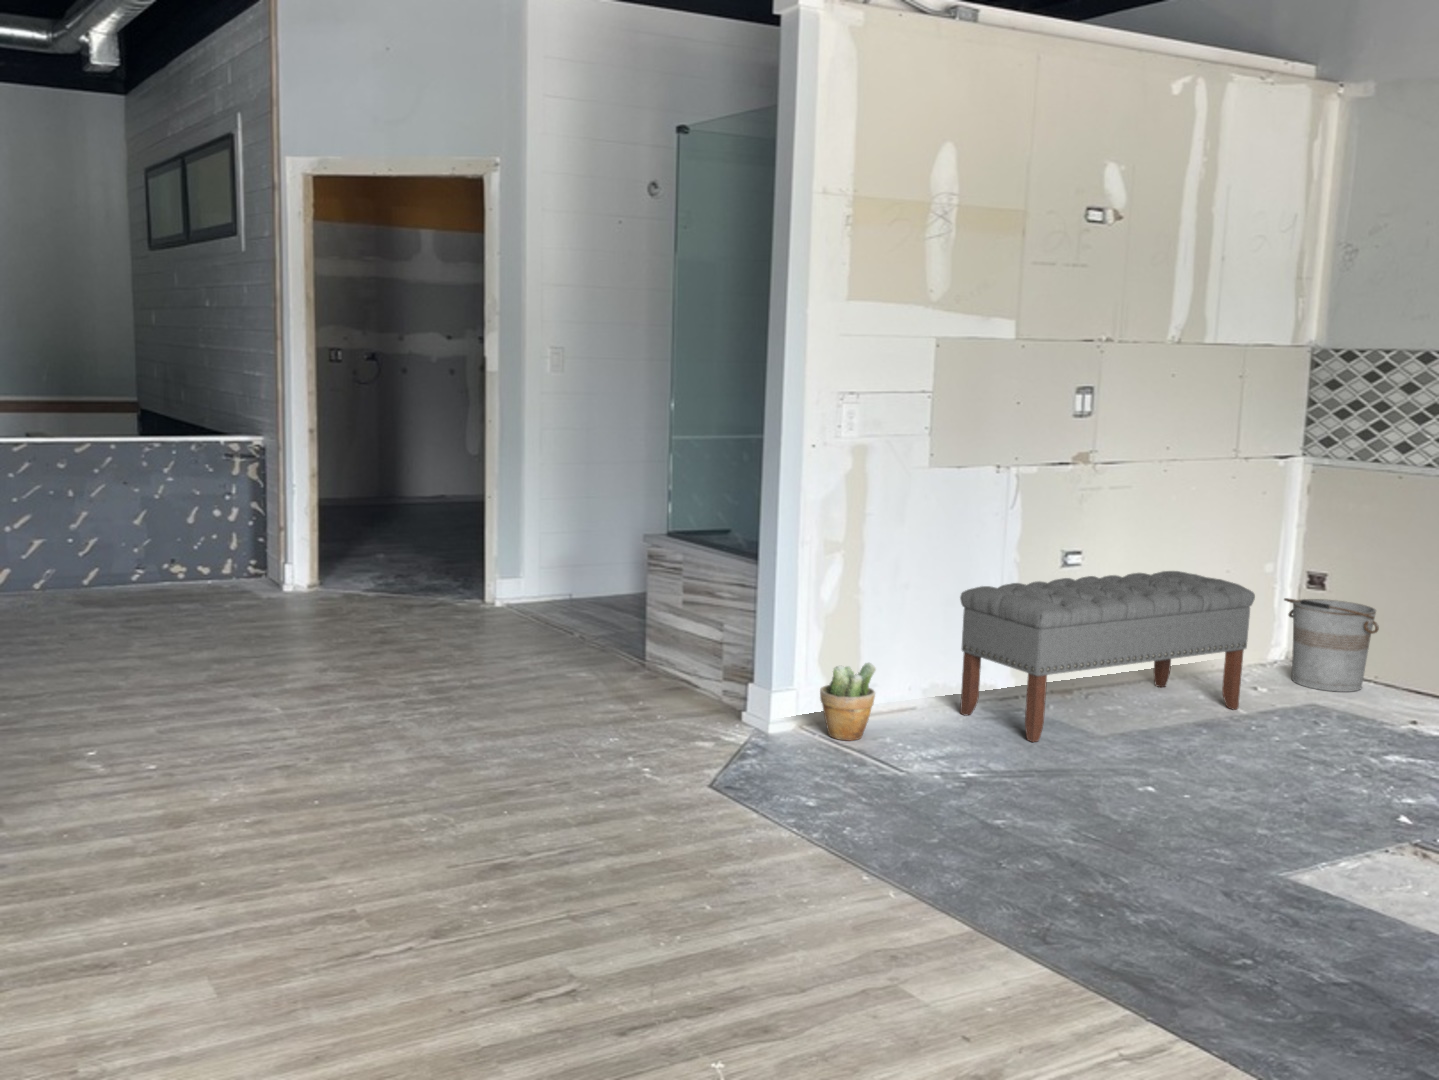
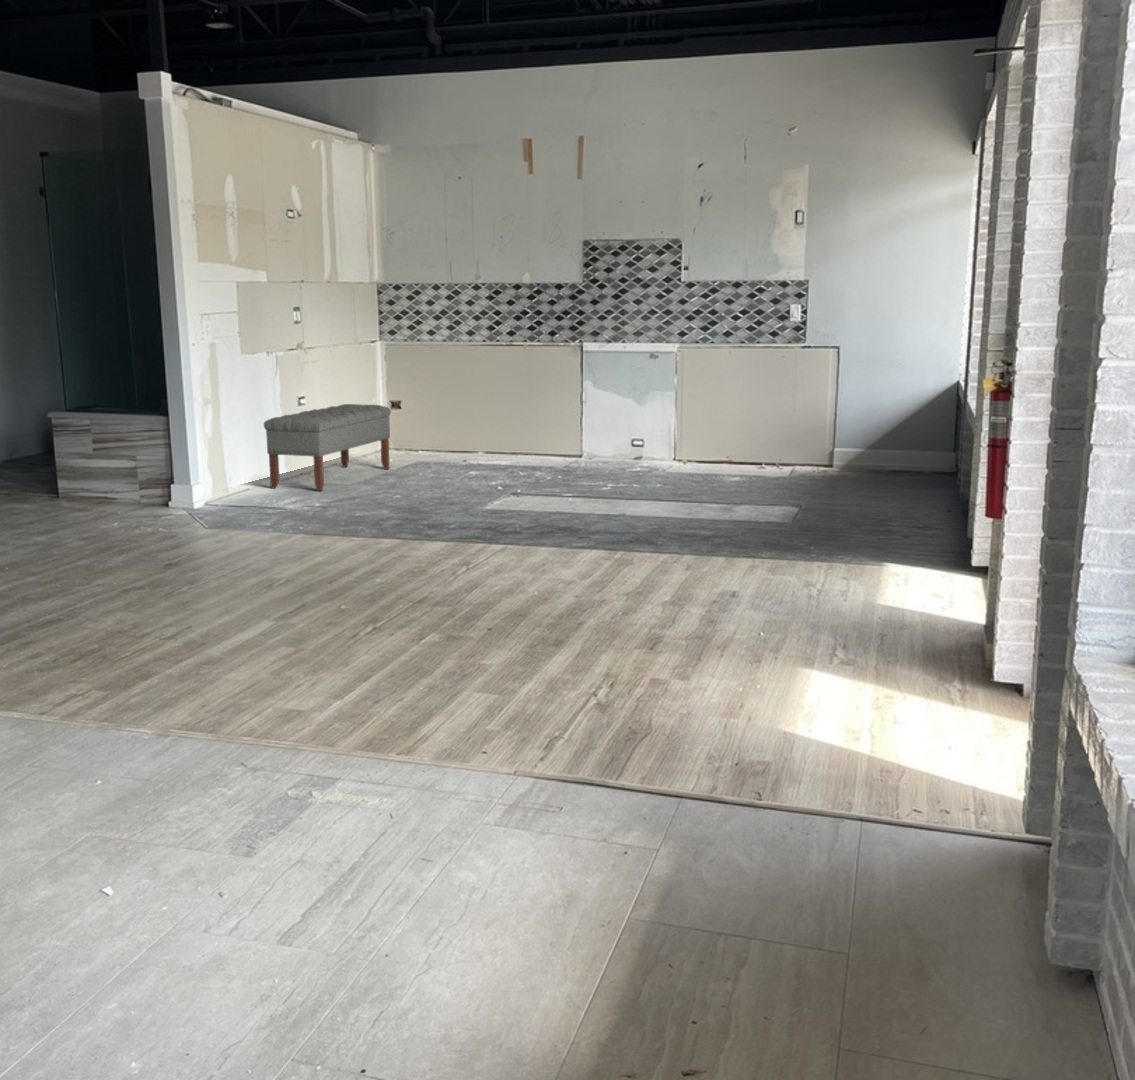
bucket: present [1284,598,1379,692] -> none [388,414,435,458]
potted plant: present [820,663,875,741] -> none [215,461,246,504]

